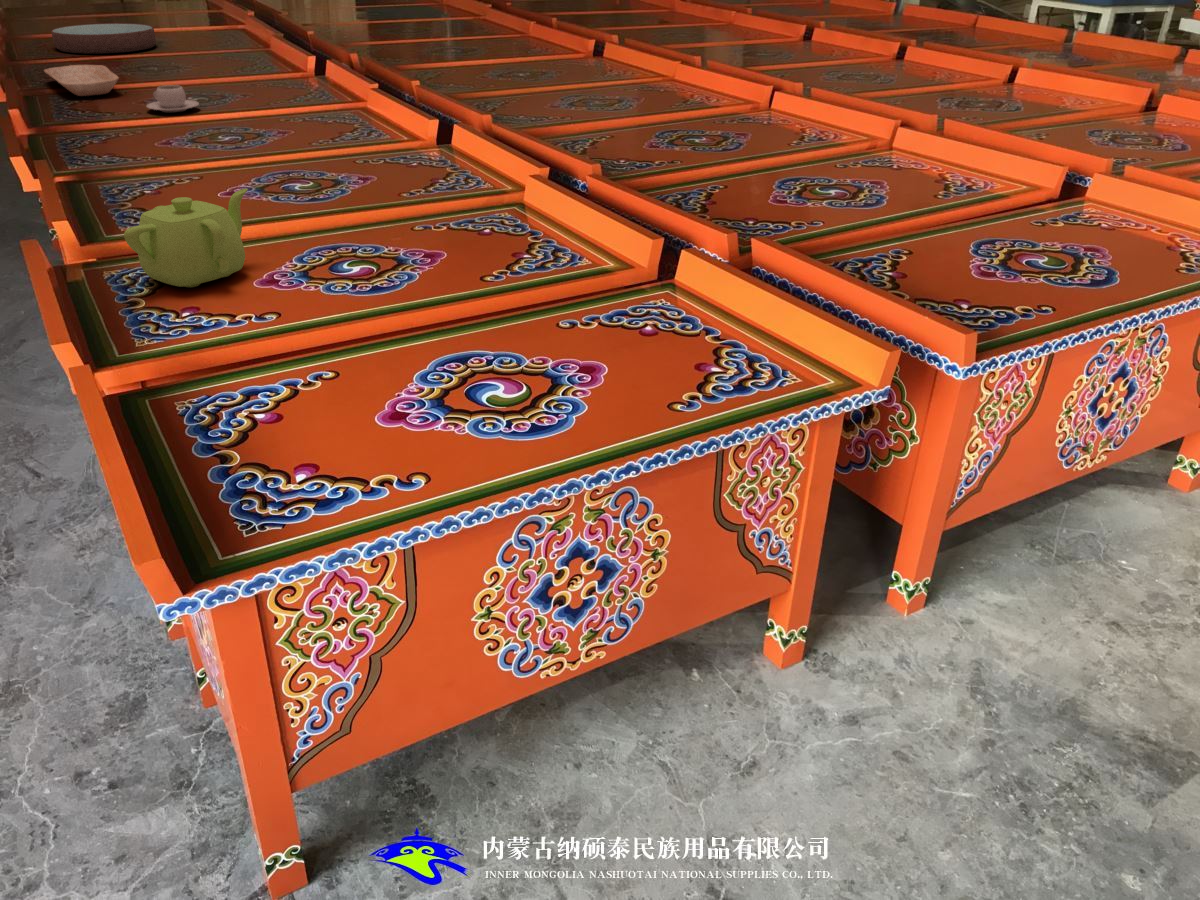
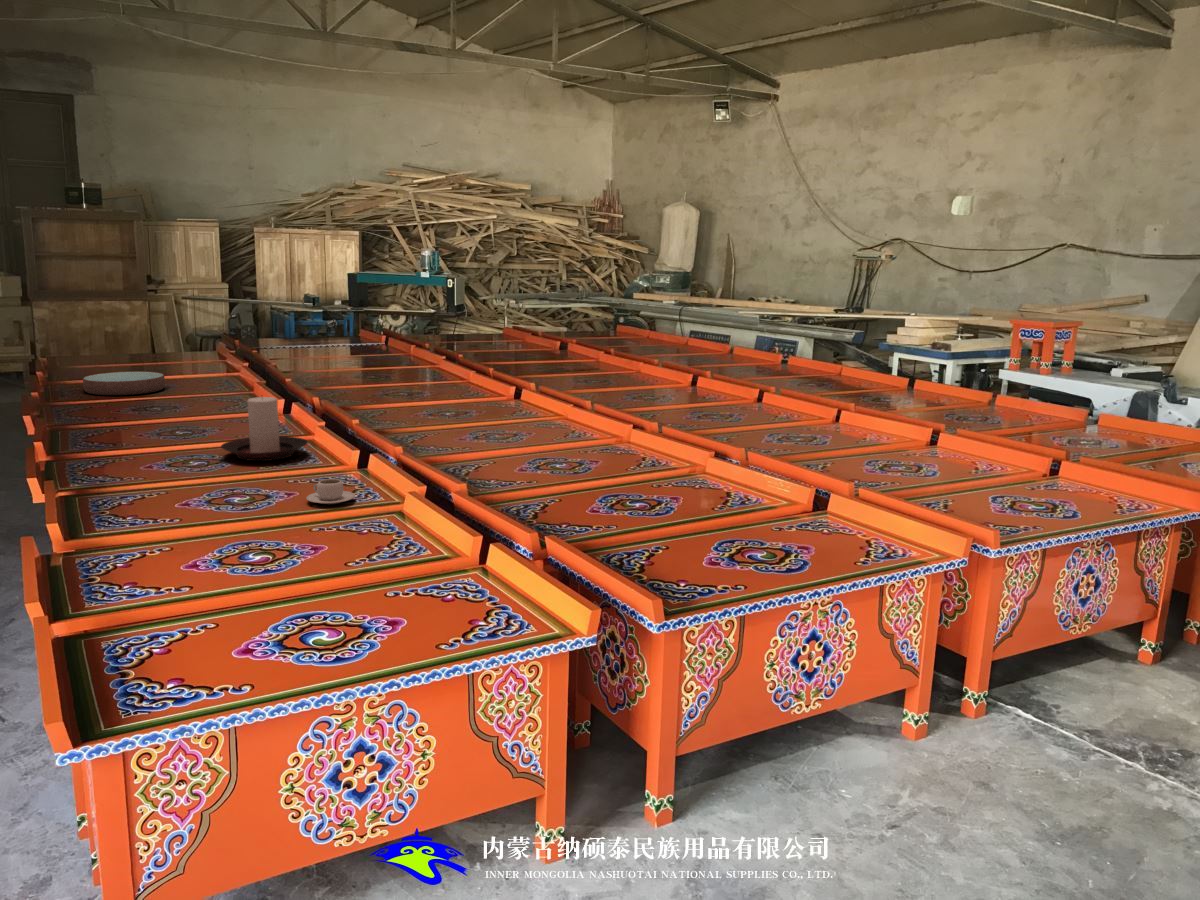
candle holder: none [256,41,369,134] -> present [221,397,308,461]
tray: present [44,65,119,96] -> none [69,406,125,431]
teacup: present [147,85,199,112] -> present [306,479,355,504]
teapot: present [124,188,248,287] -> none [92,503,185,569]

